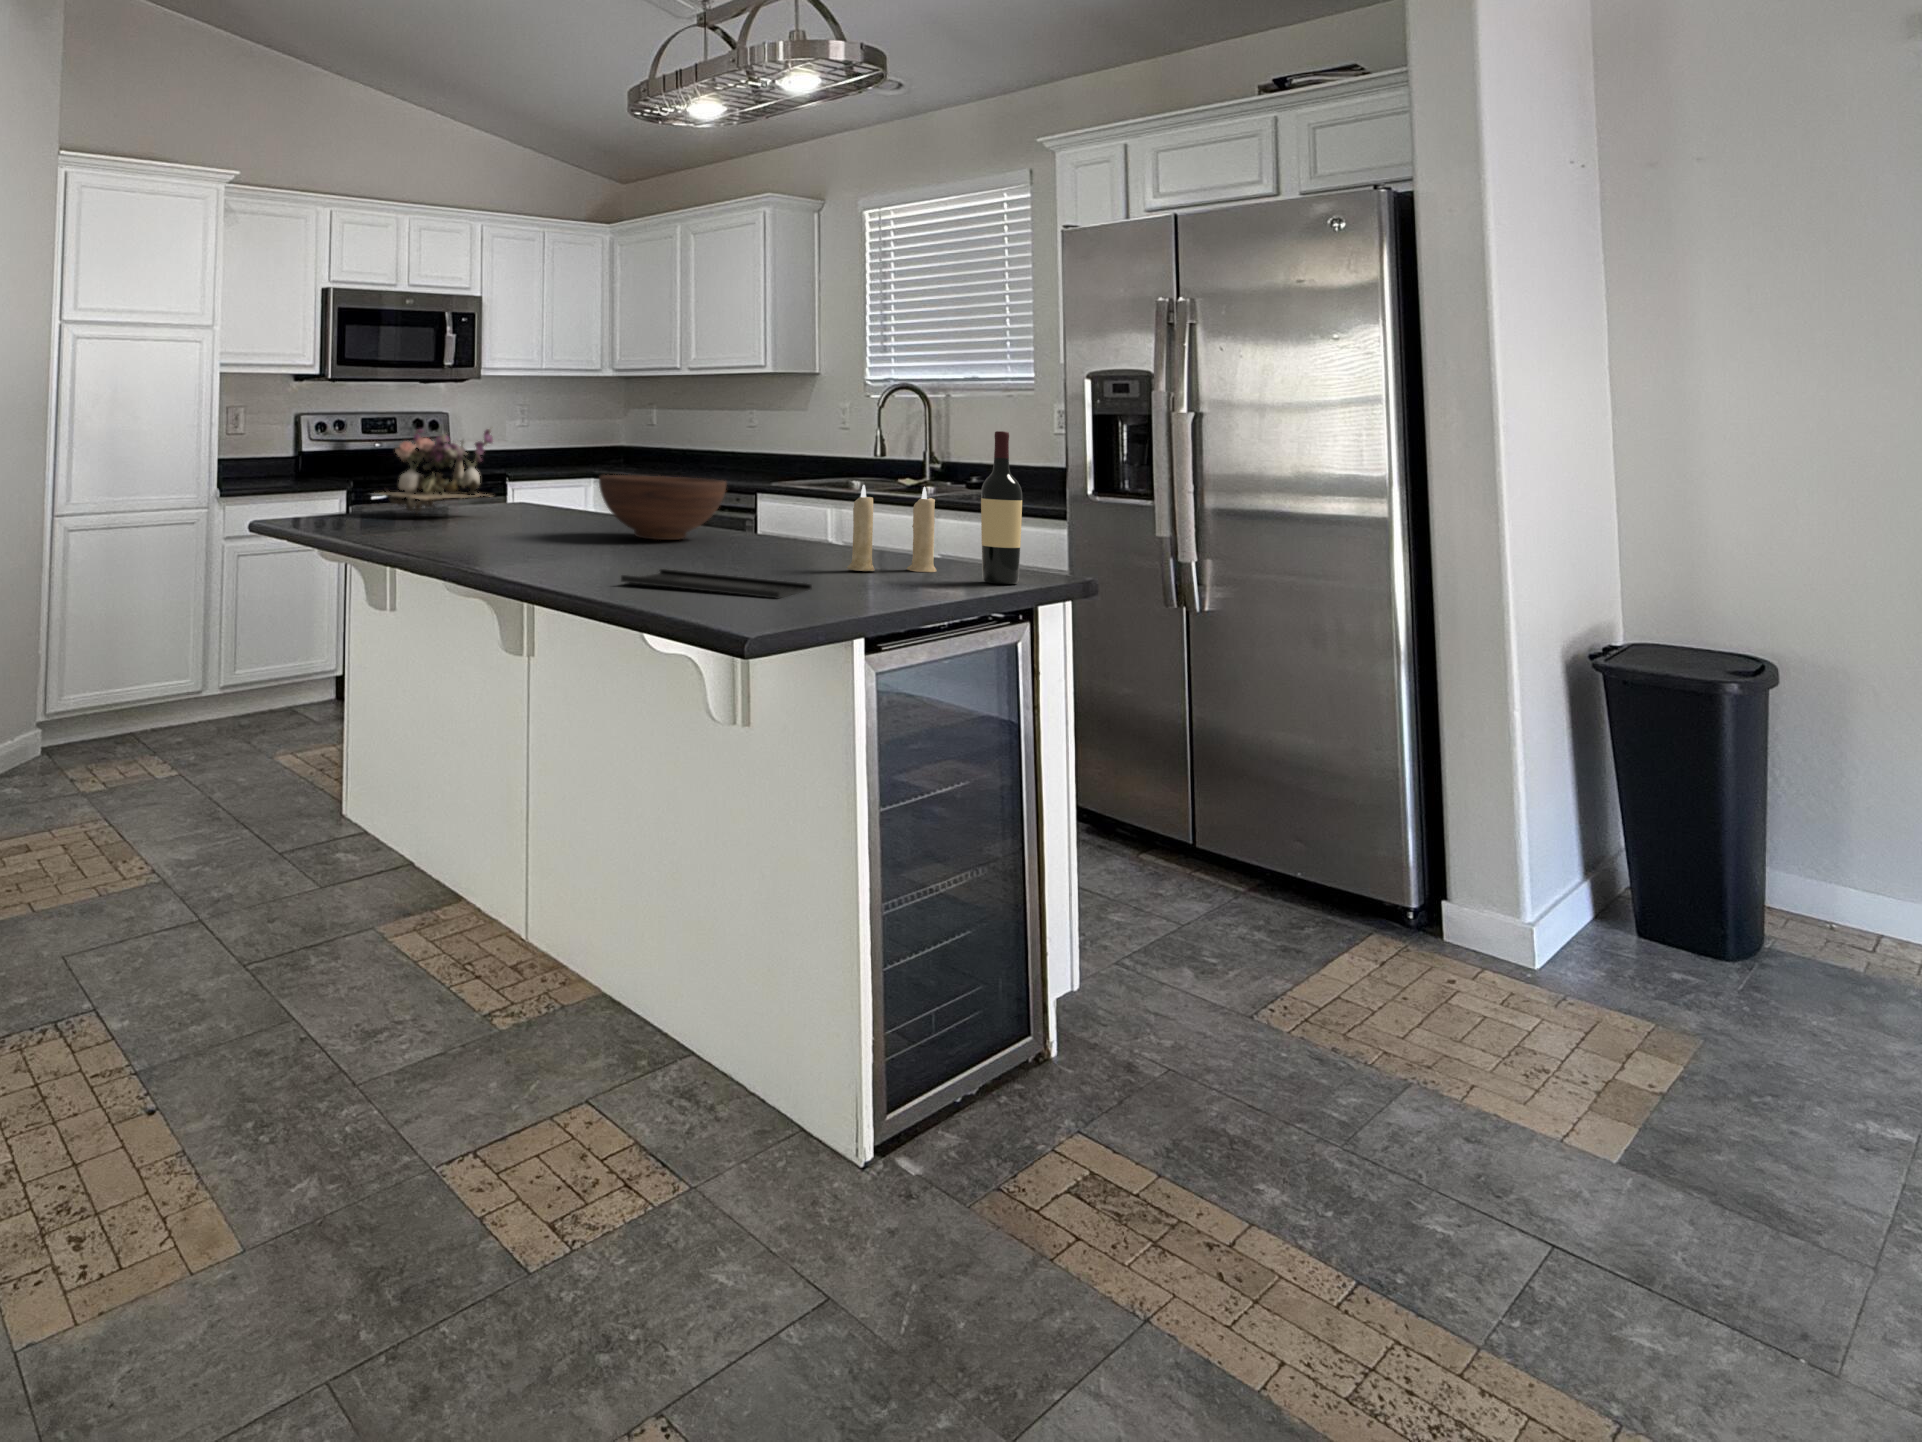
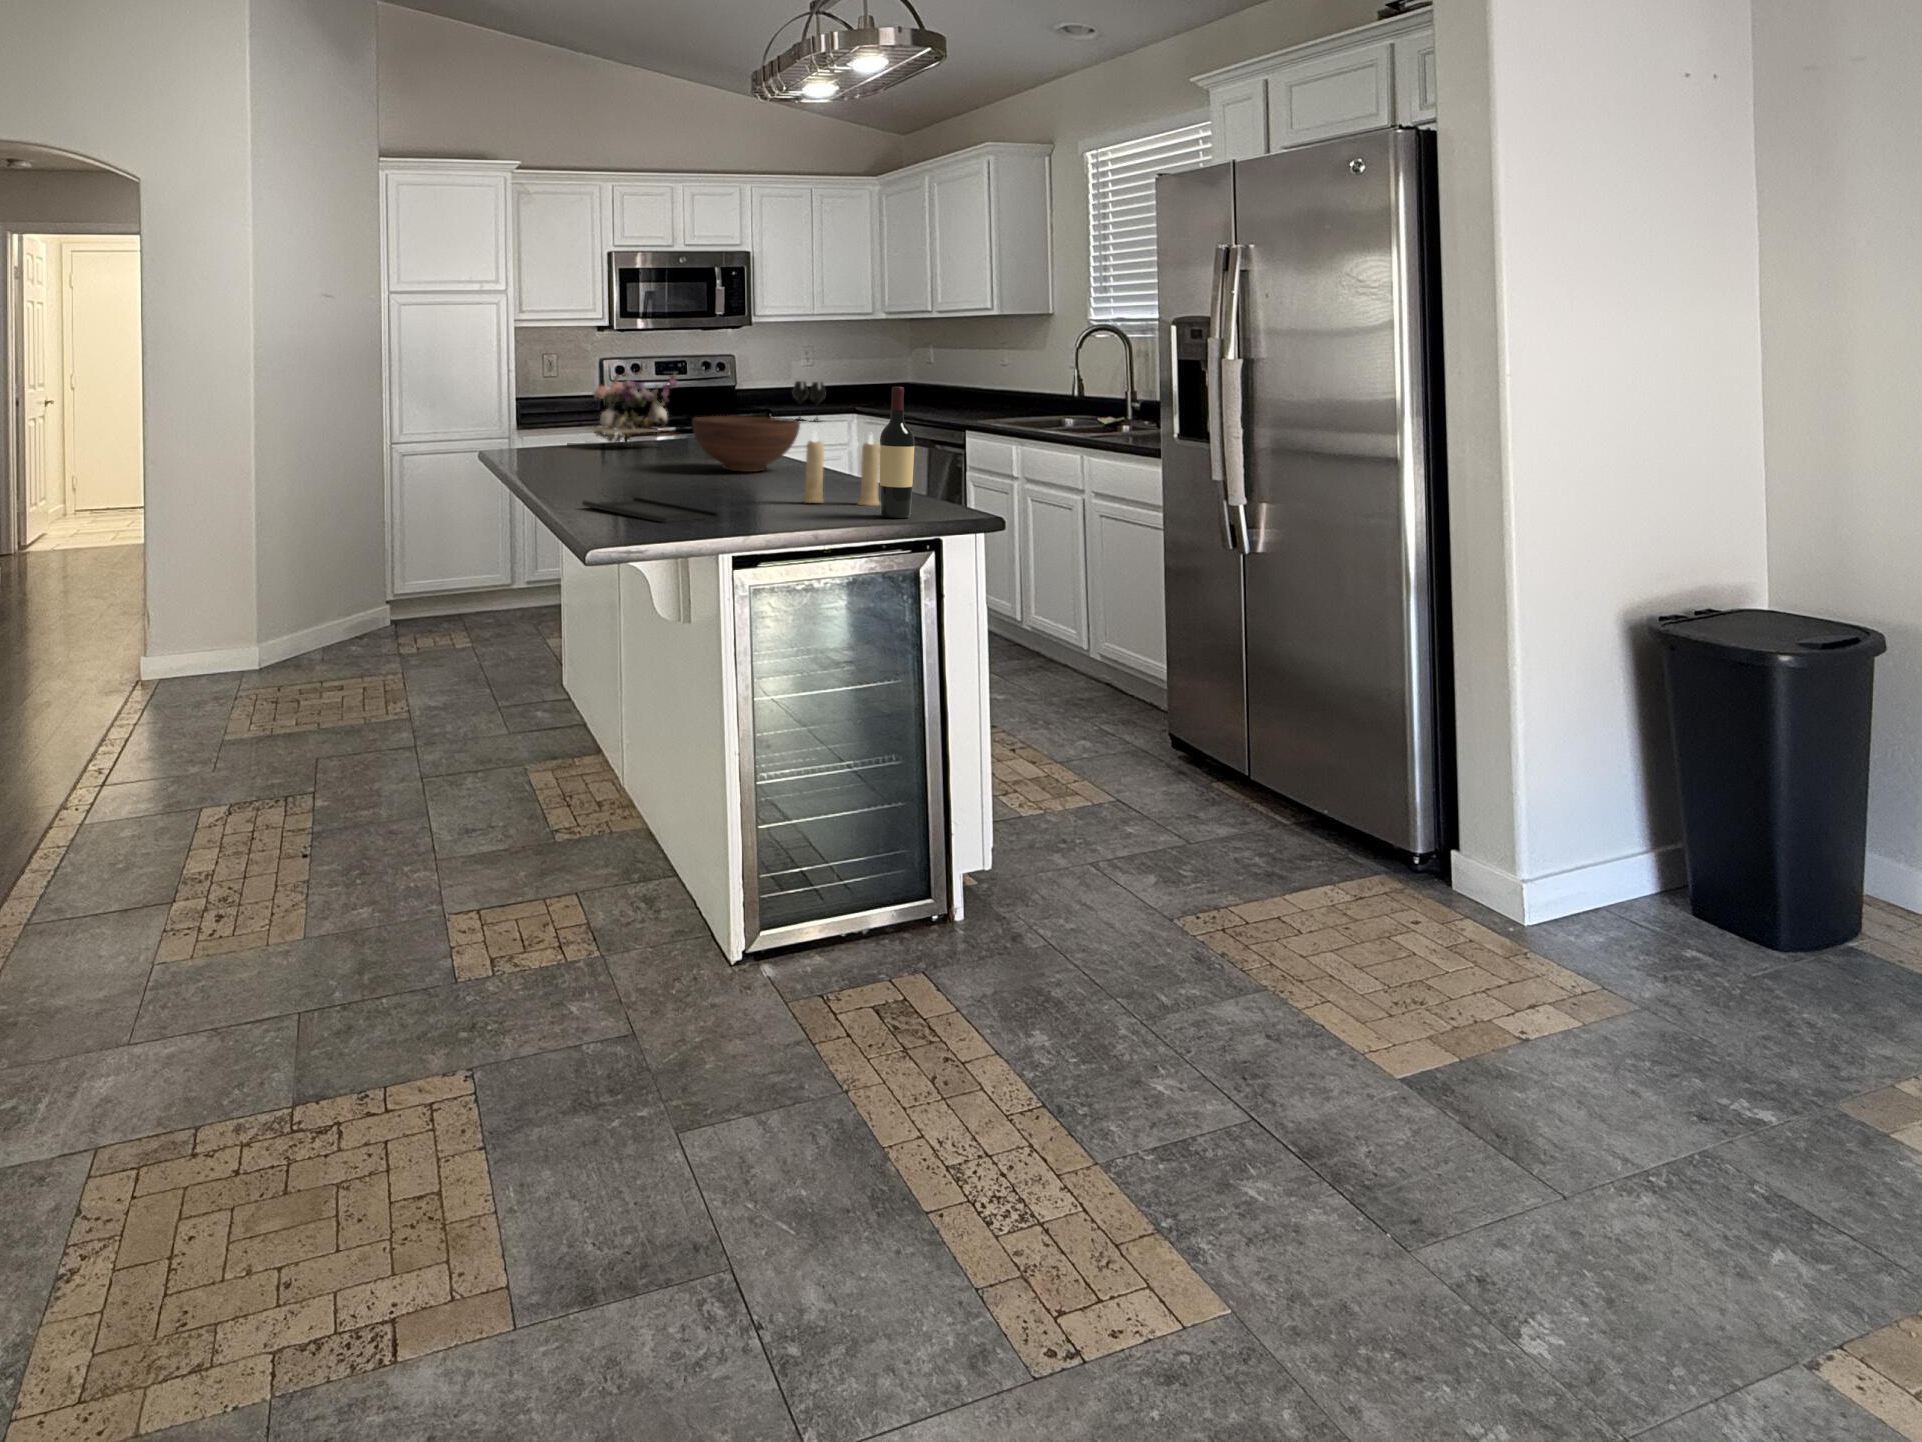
wine glass: none [523,444,564,490] -> present [793,381,825,422]

